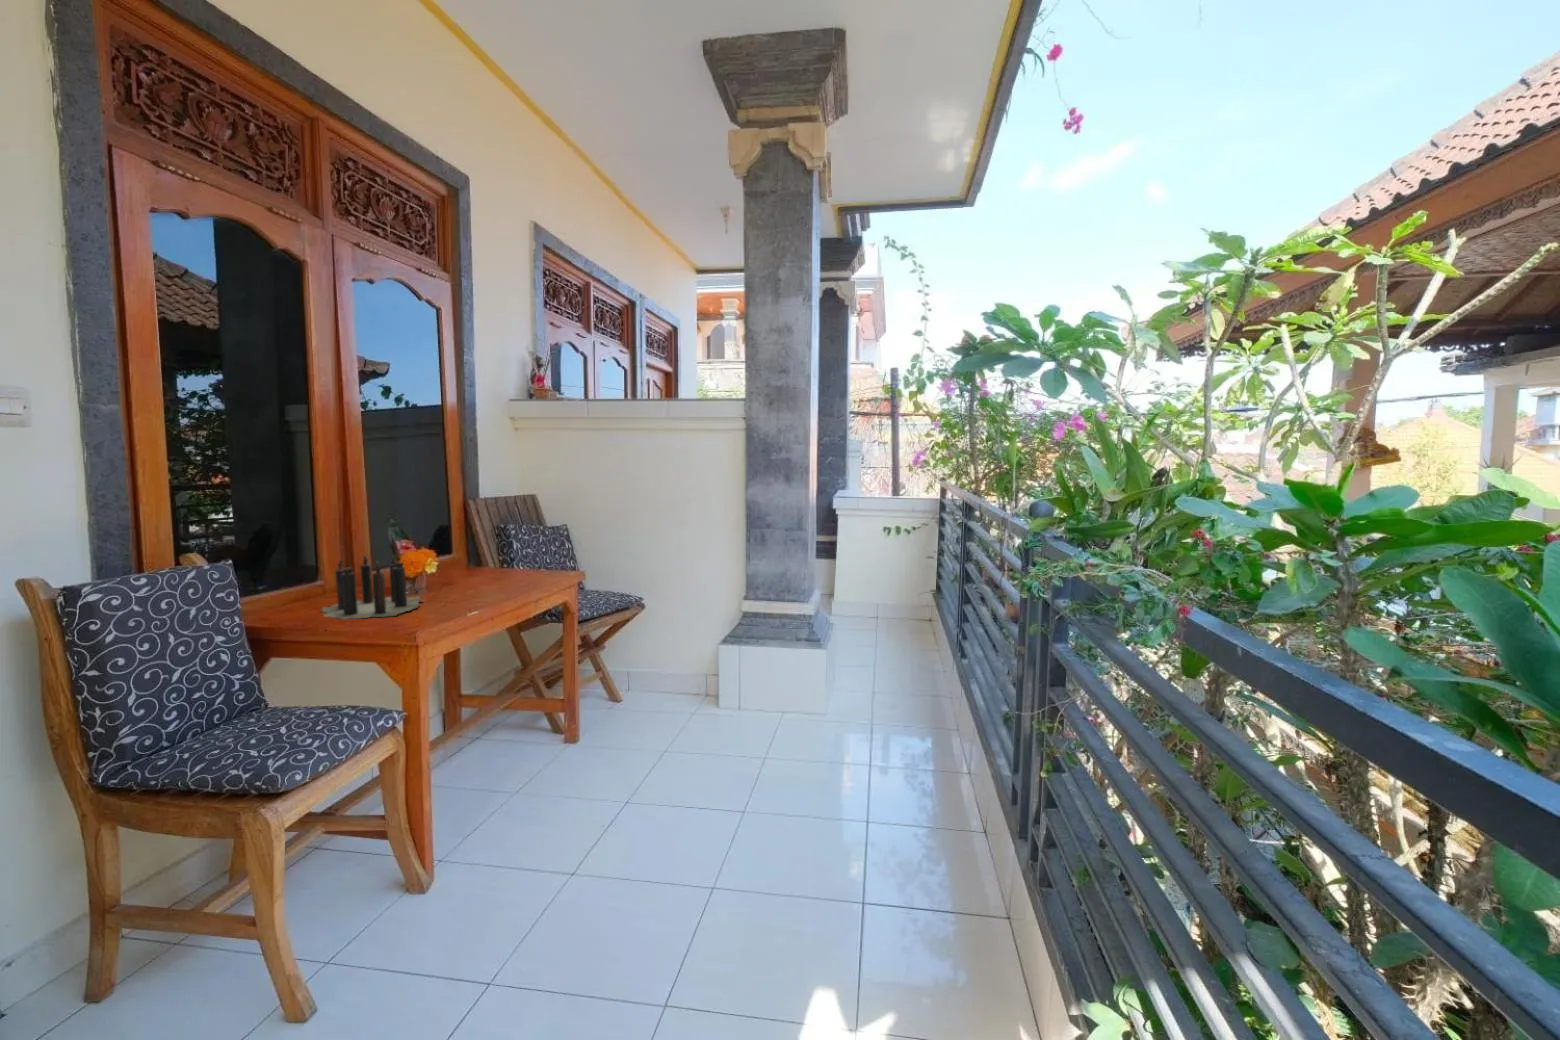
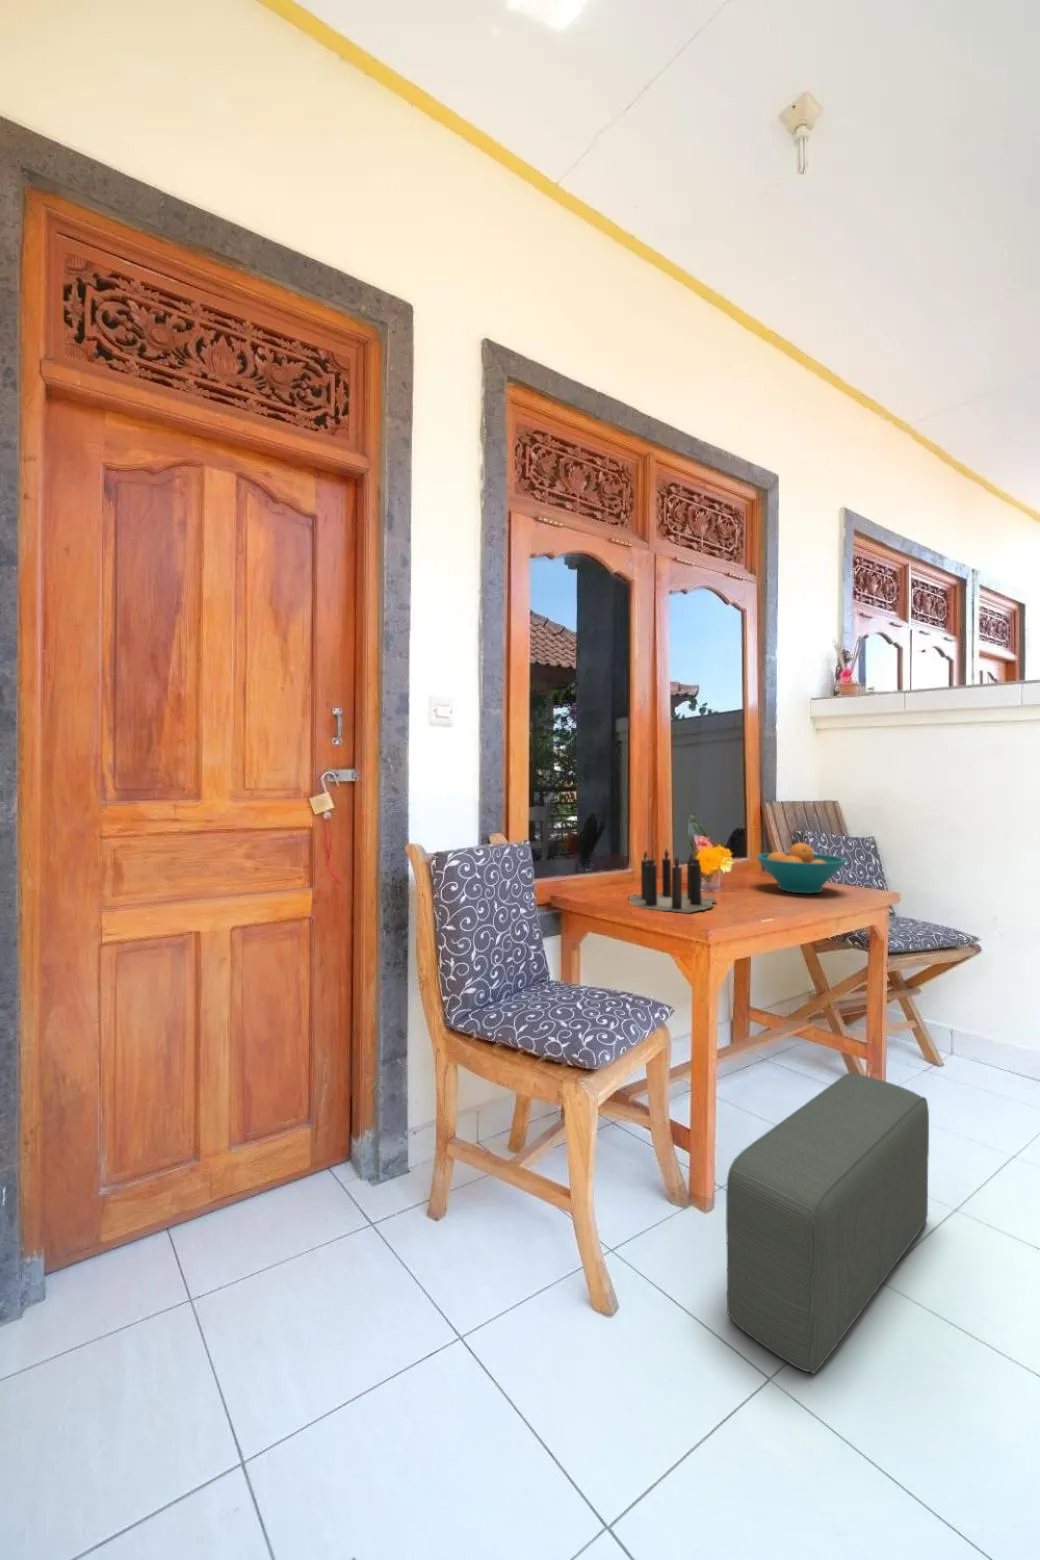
fruit bowl: none [461,536,542,582] -> present [757,843,846,893]
pouf: none [444,720,604,953] -> present [726,1073,929,1374]

